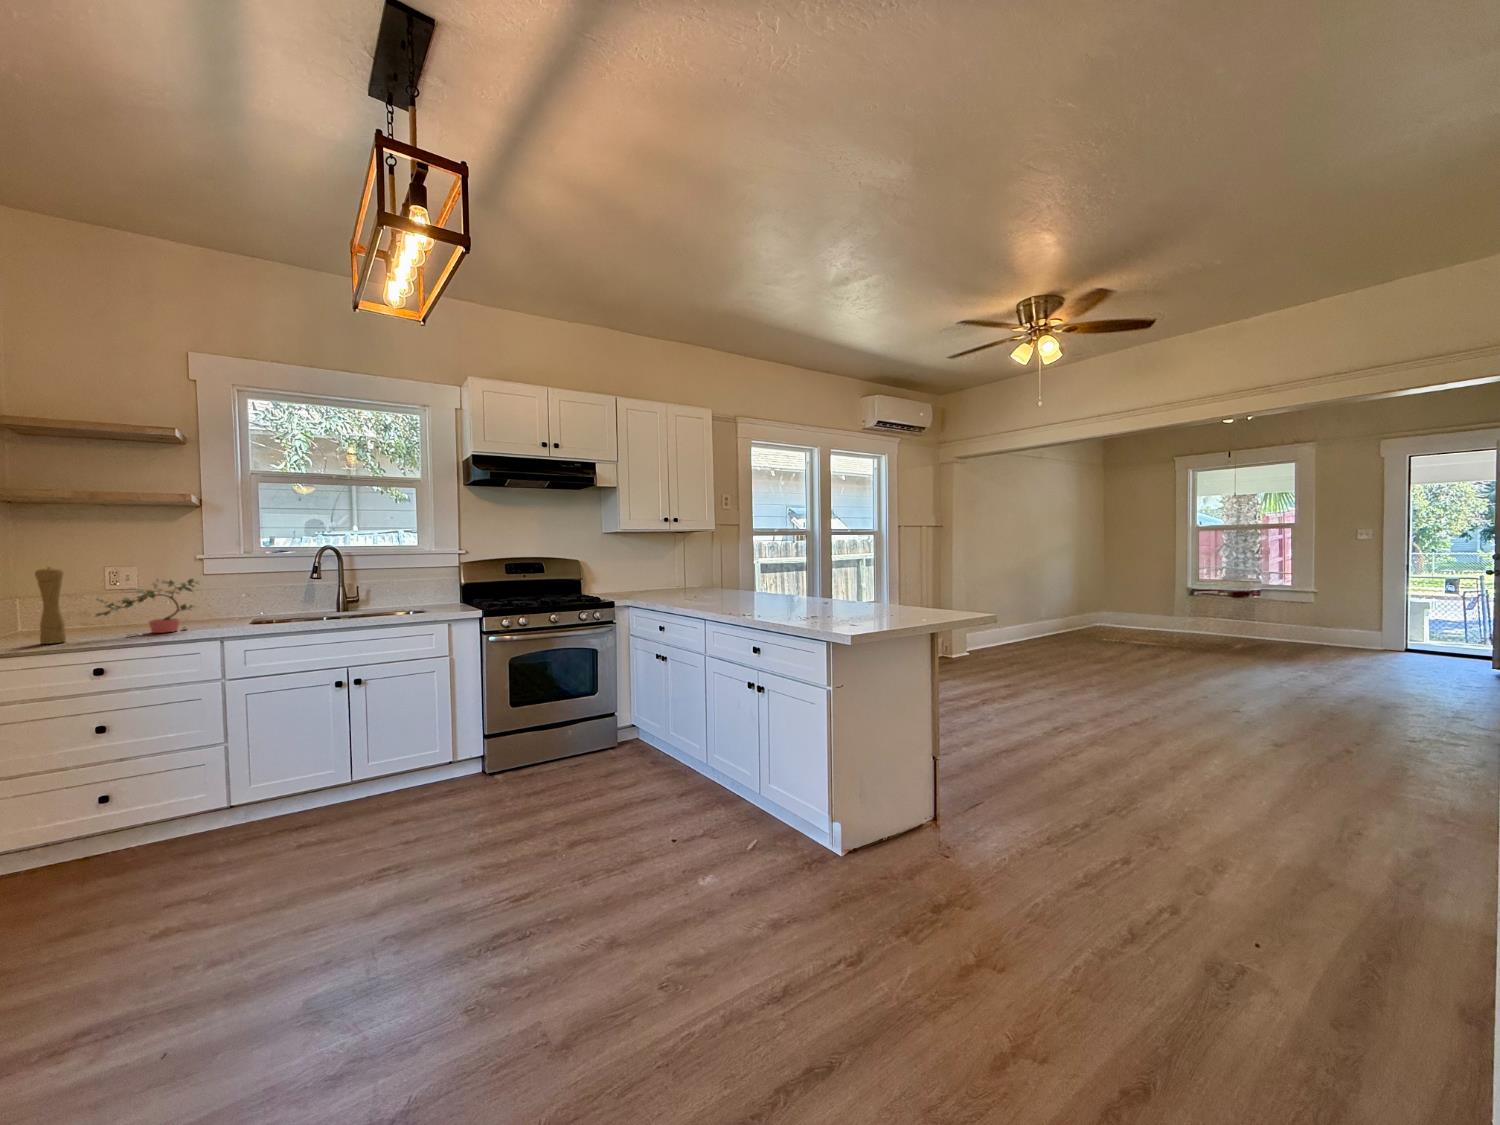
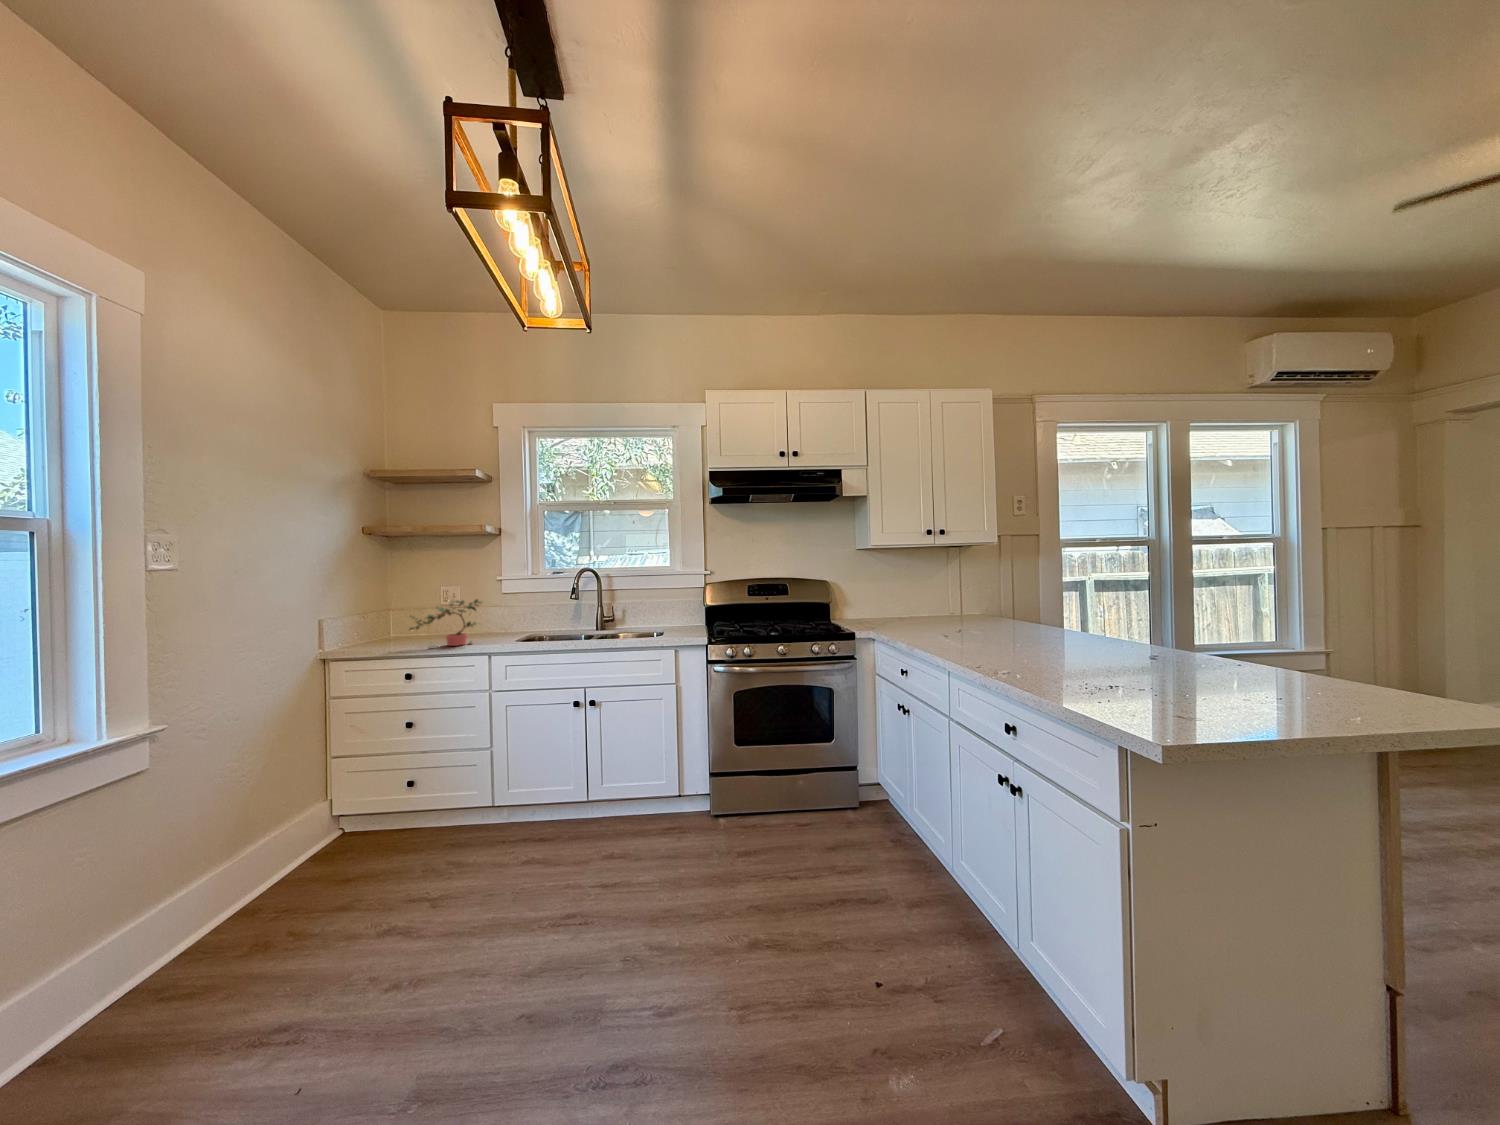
pepper mill: present [35,567,66,644] -> none [372,590,391,652]

